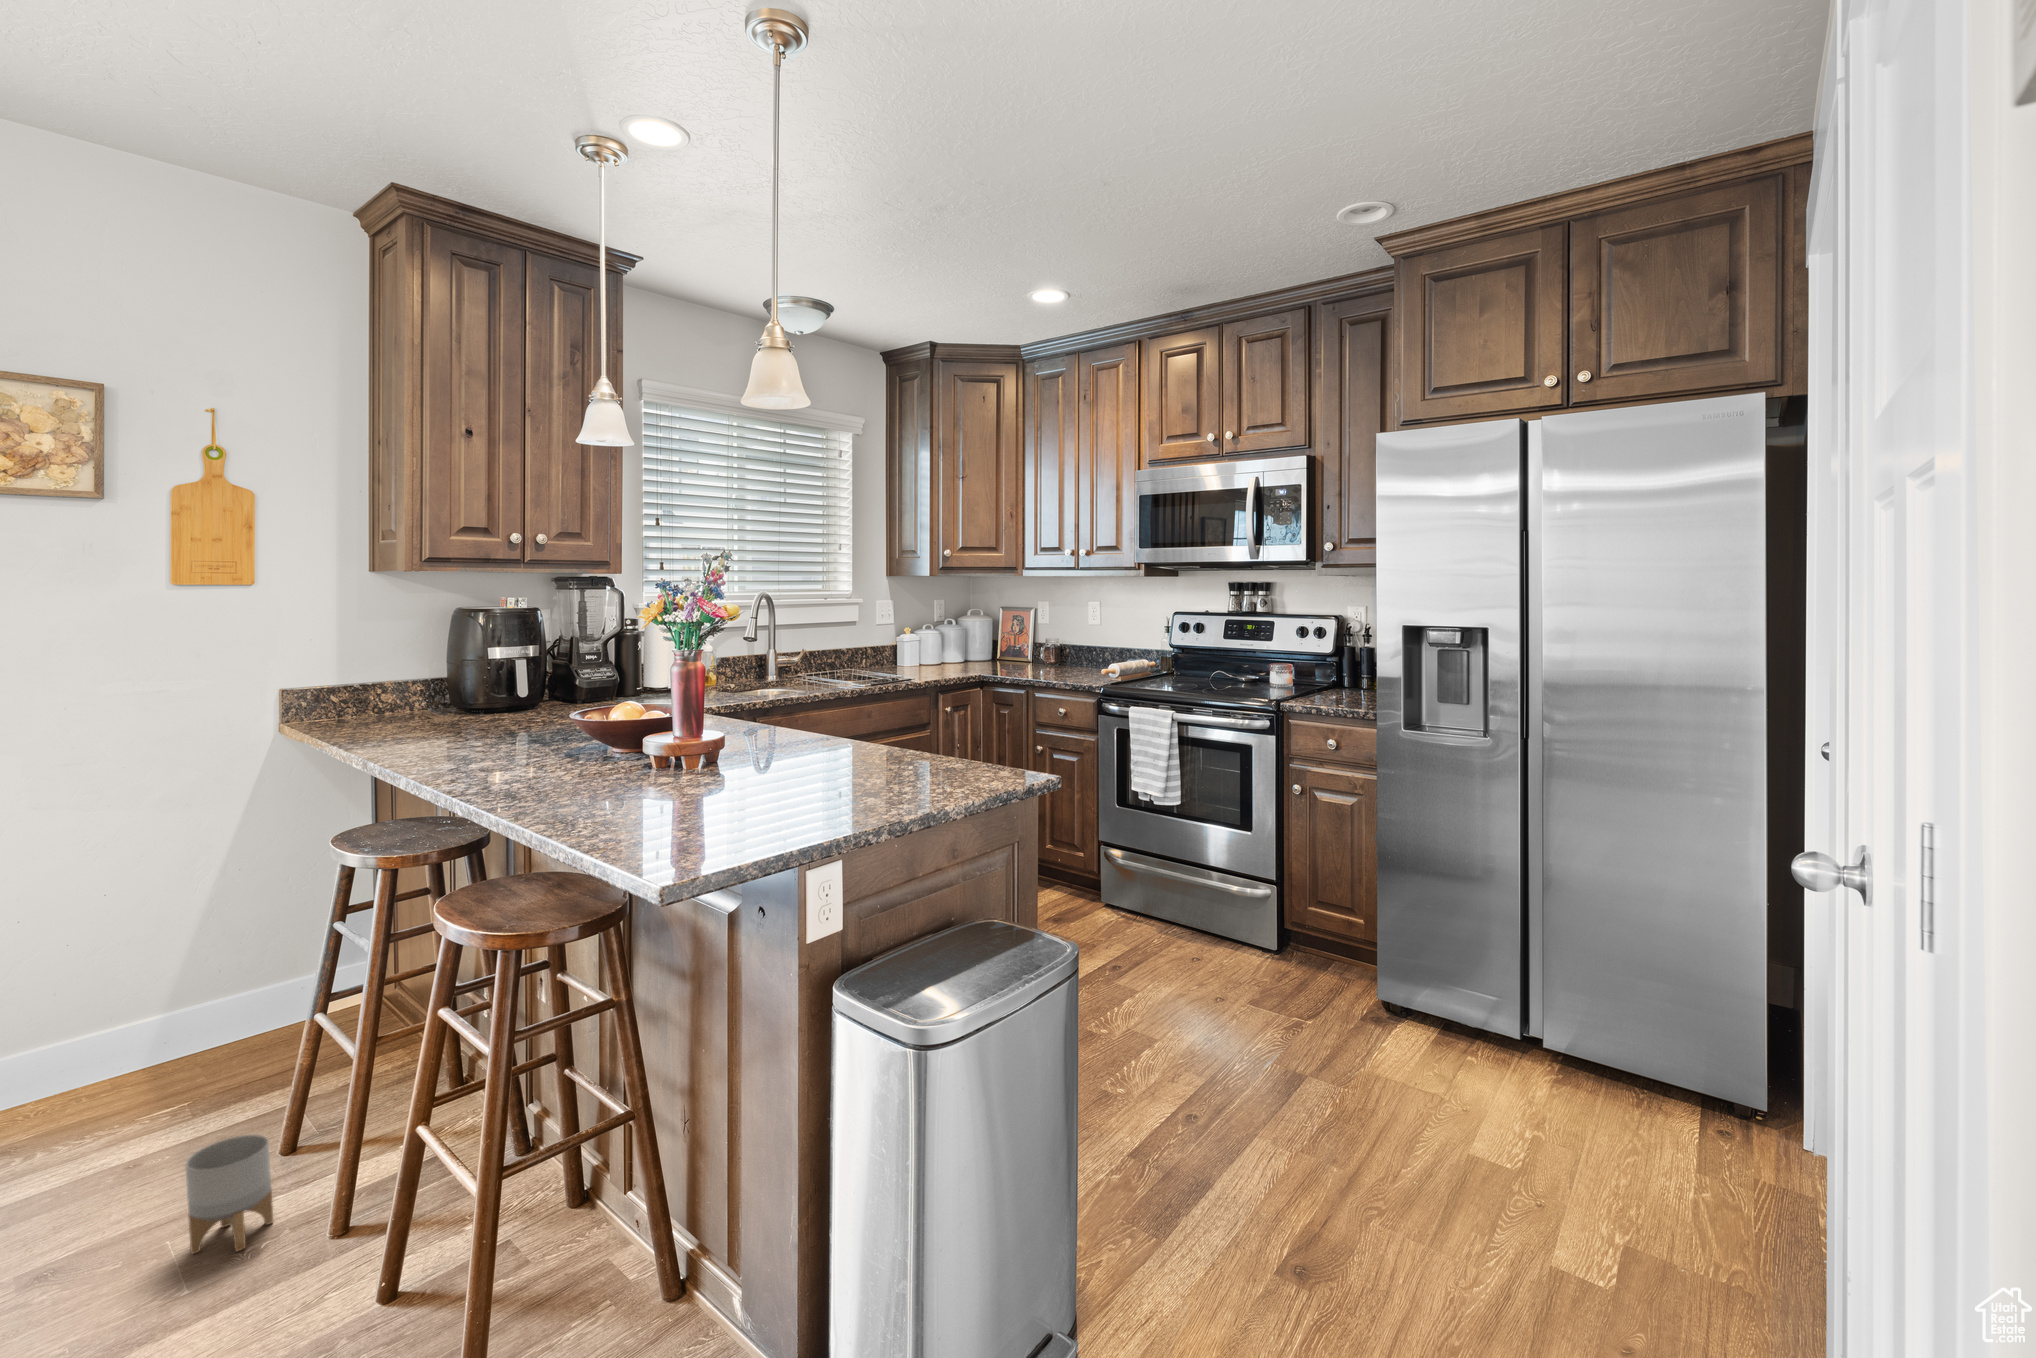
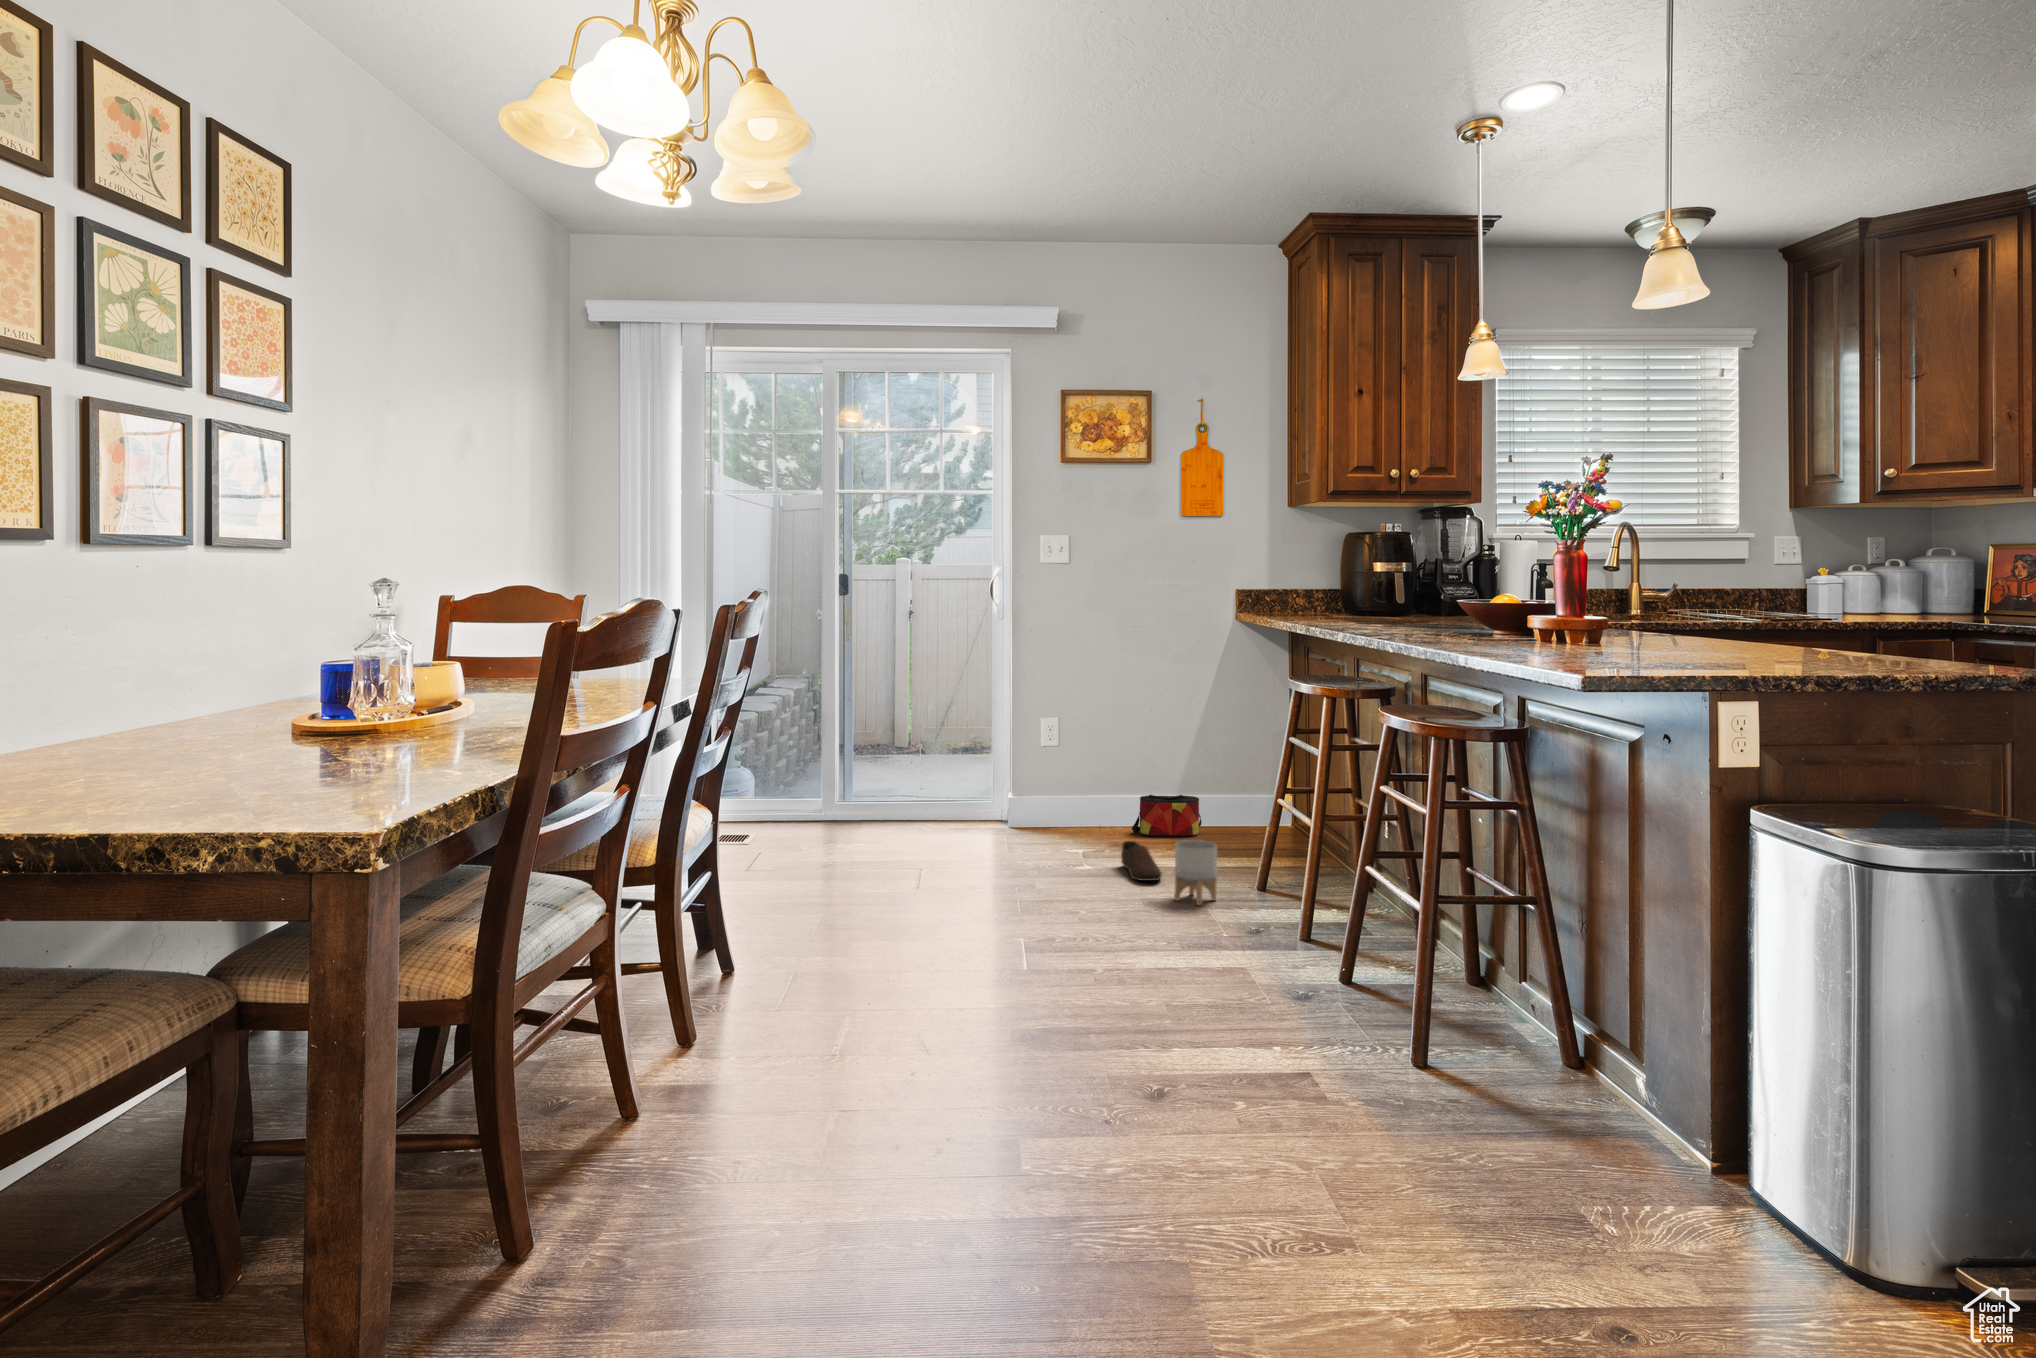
bag: none [110,997,250,1085] -> present [1131,795,1201,837]
shoe: none [78,1141,167,1225] -> present [1121,841,1162,881]

